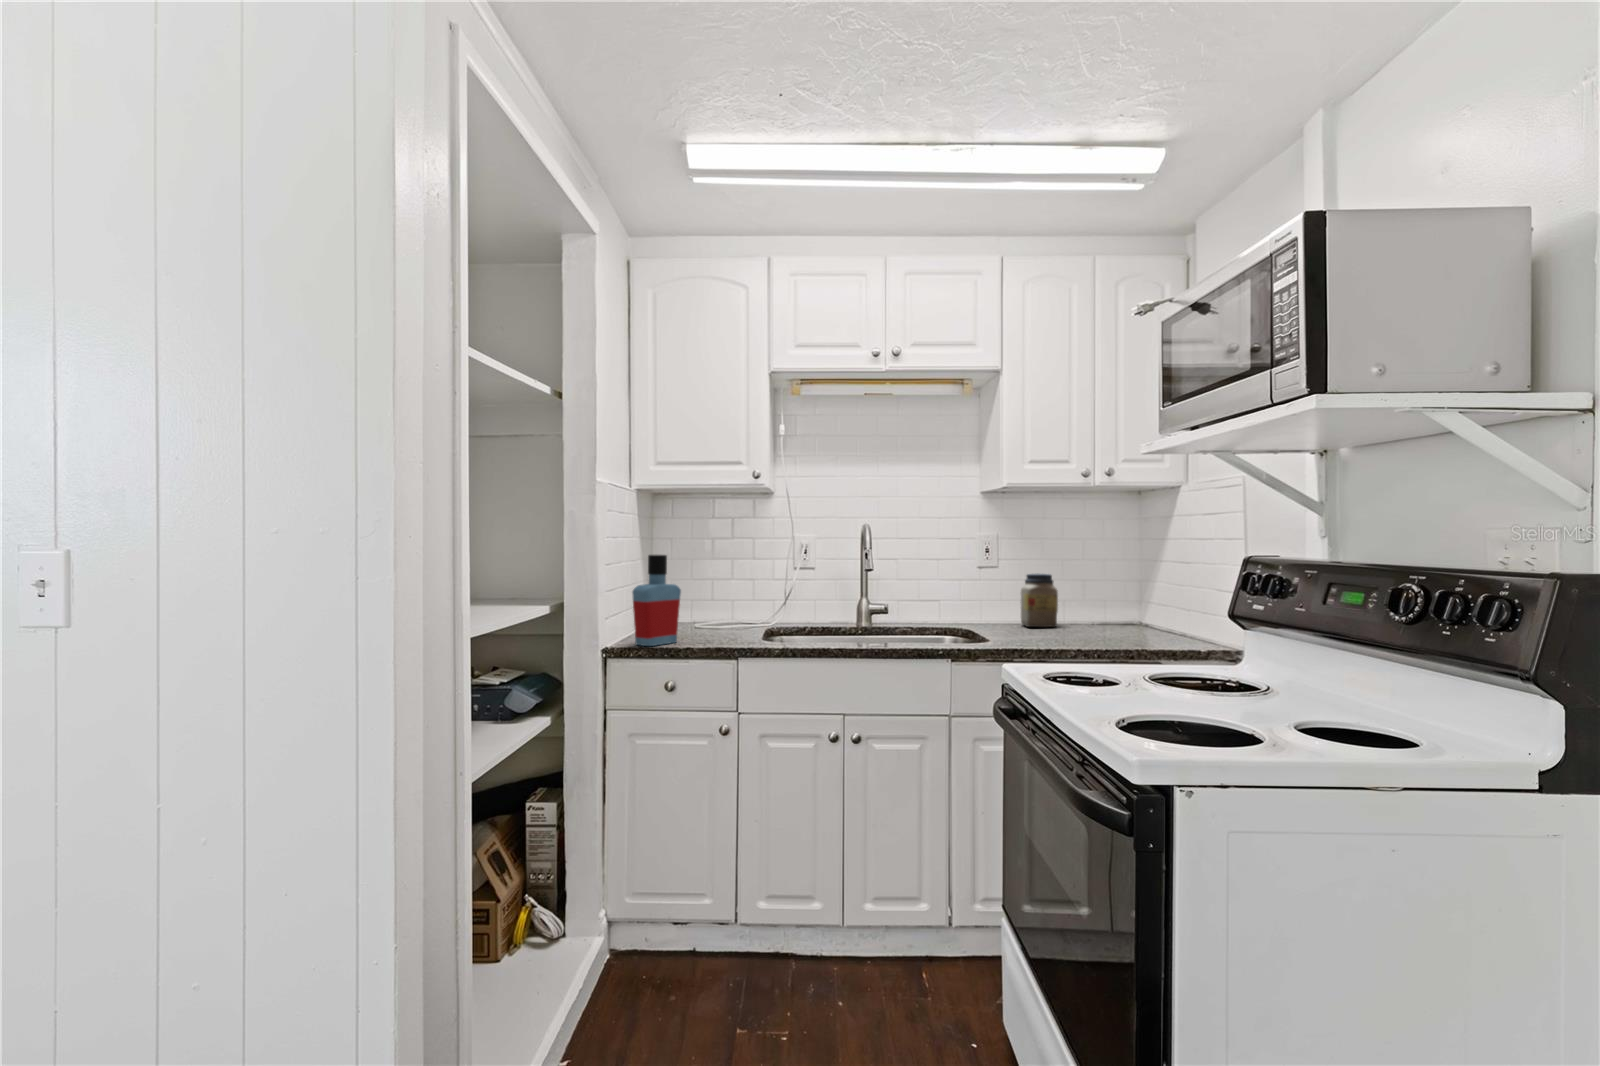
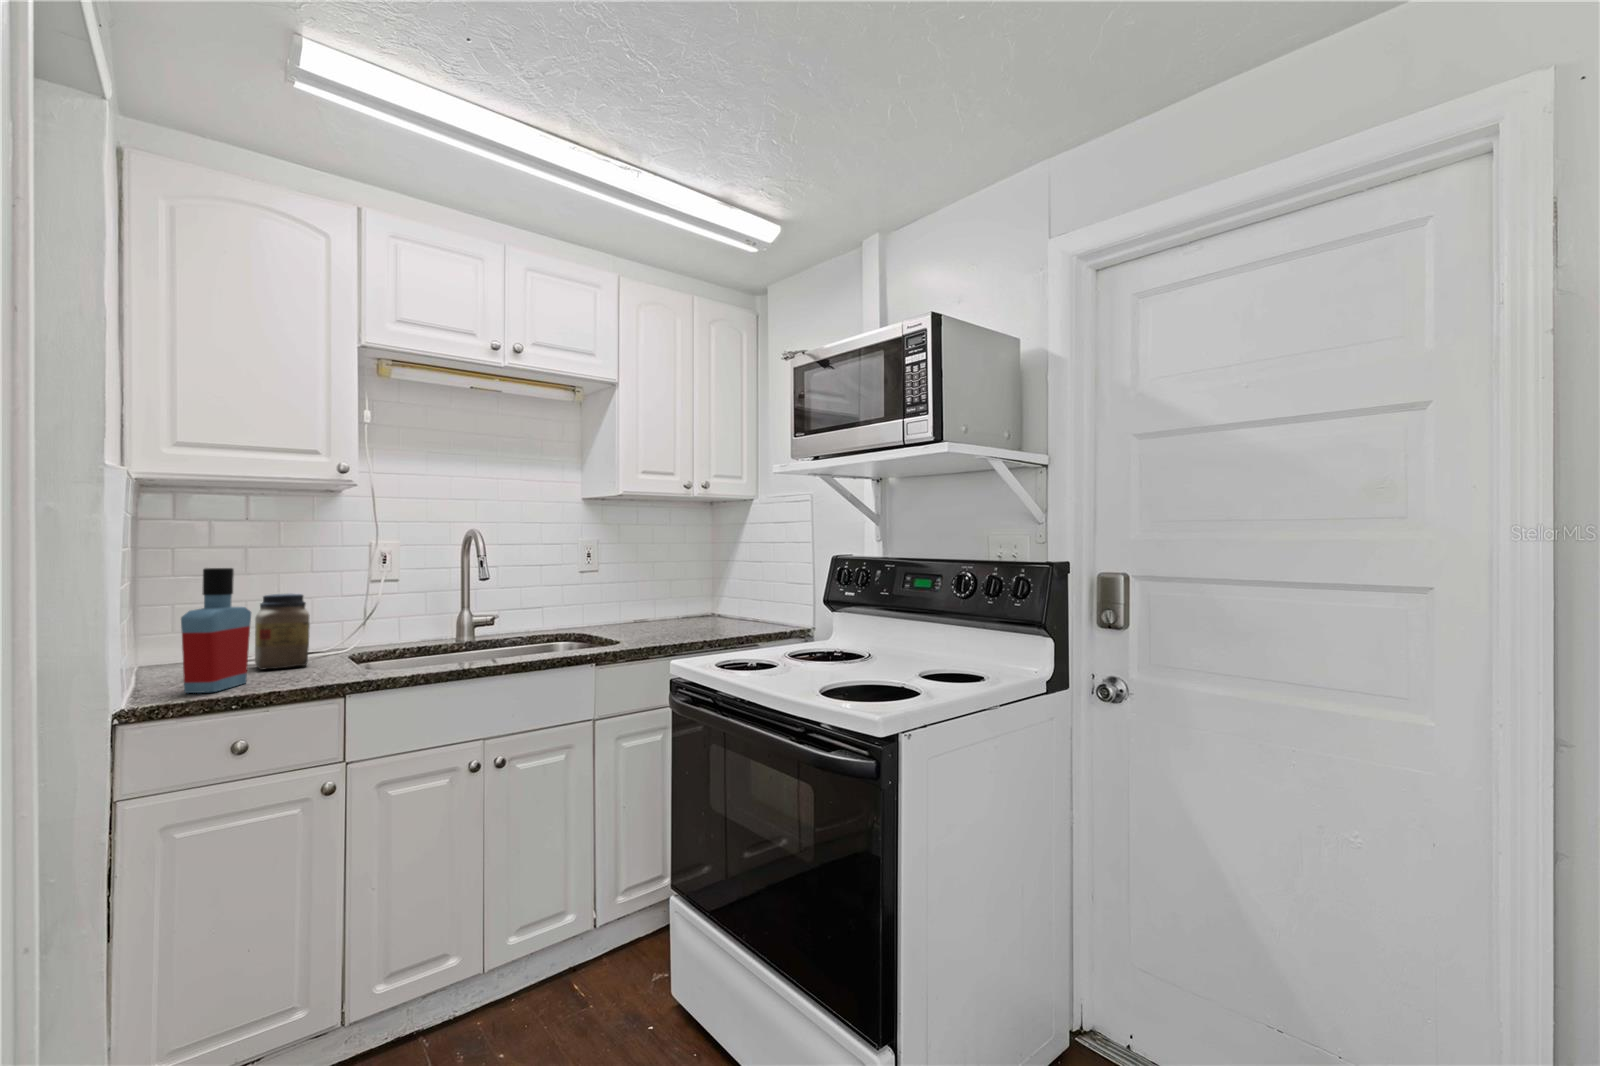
jar: present [1021,573,1058,627] -> present [255,594,310,670]

